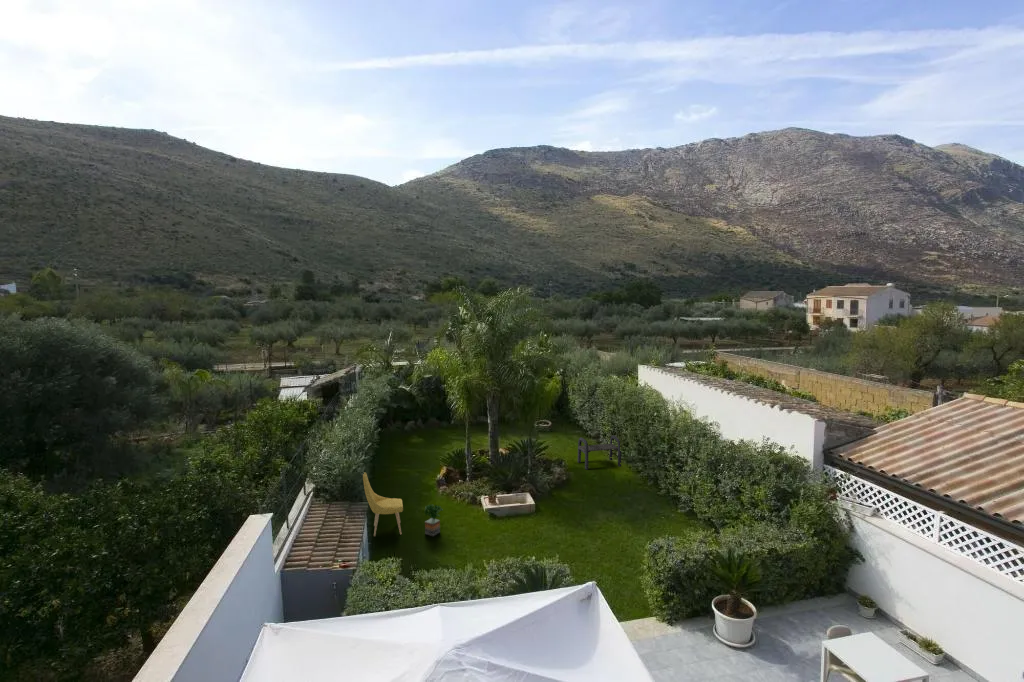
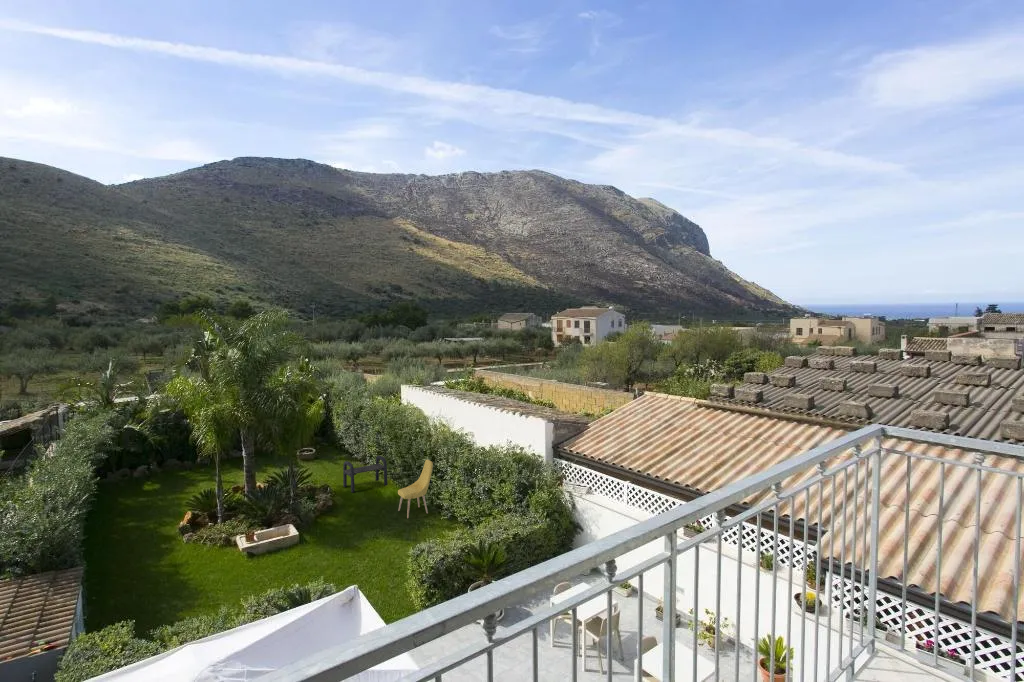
chair: present [363,472,403,536] -> present [398,460,433,518]
potted tree: present [425,505,443,536] -> none [168,550,192,586]

